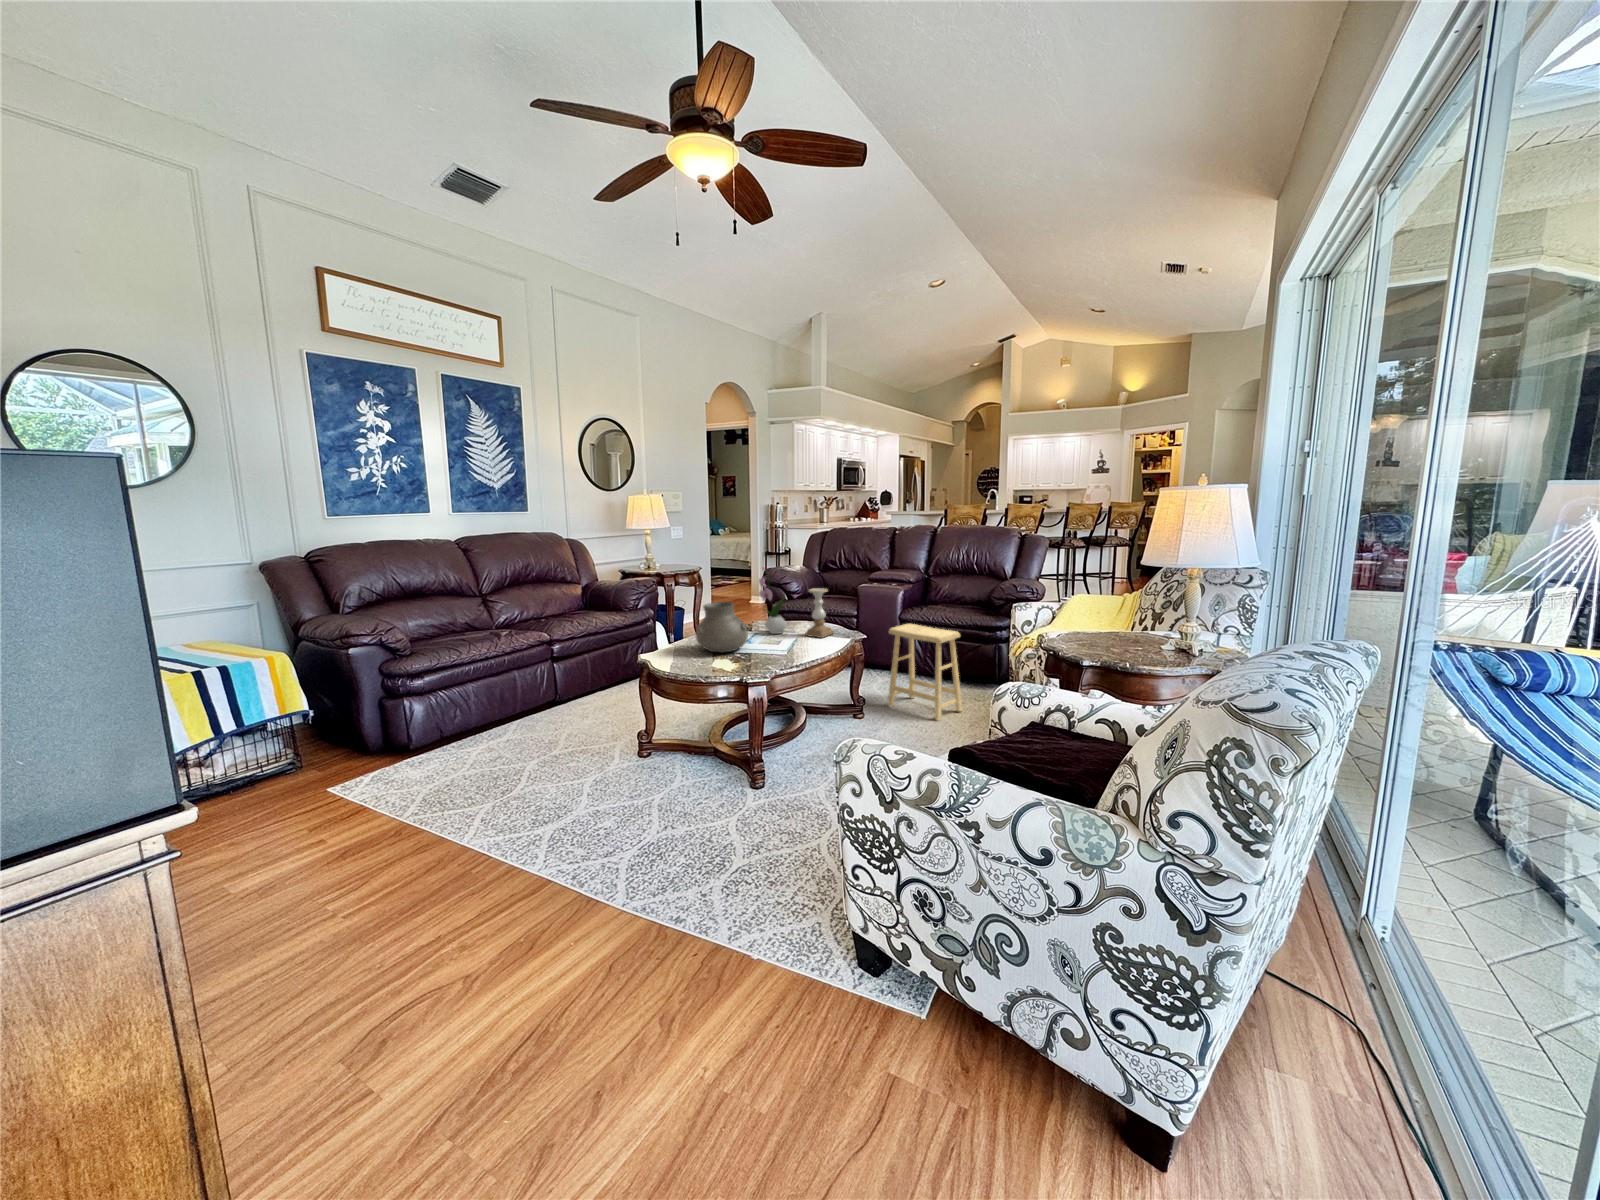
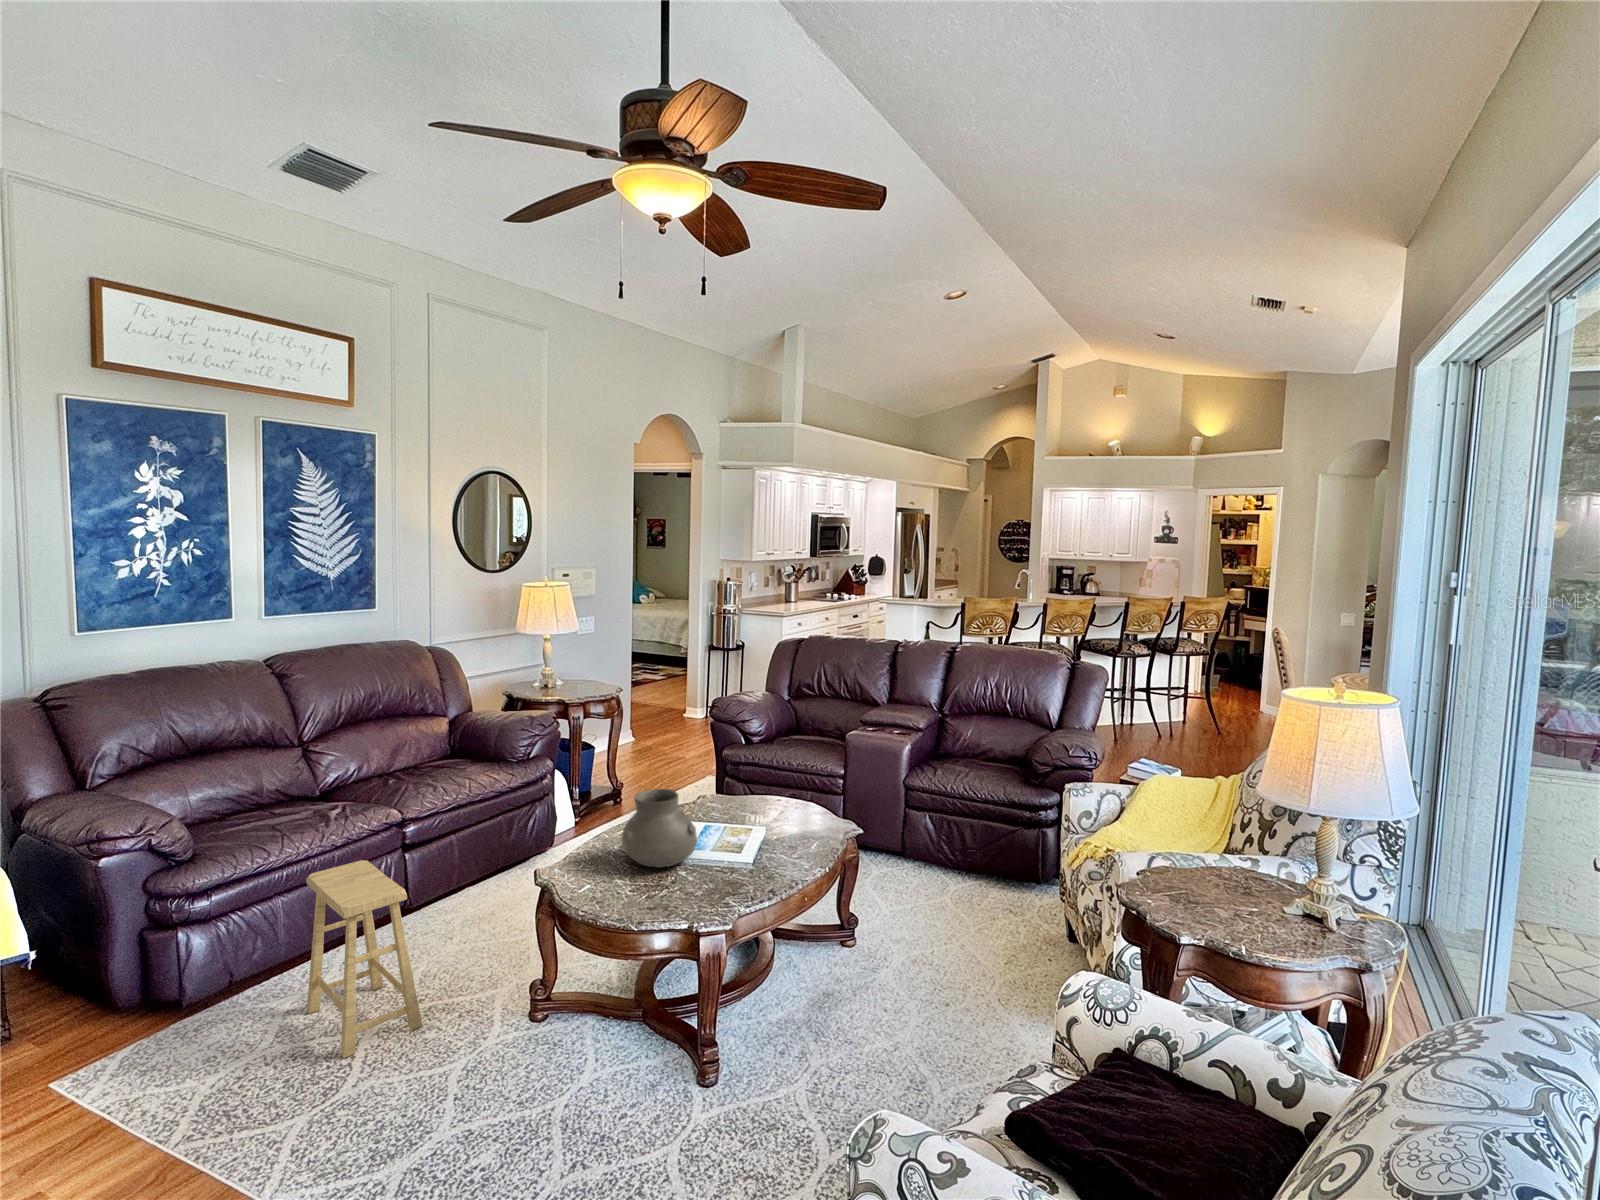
flower arrangement: present [759,569,787,634] -> none [713,730,753,828]
candle holder: present [805,588,834,638] -> none [777,763,817,837]
footstool: present [888,624,962,721] -> present [306,860,422,1058]

